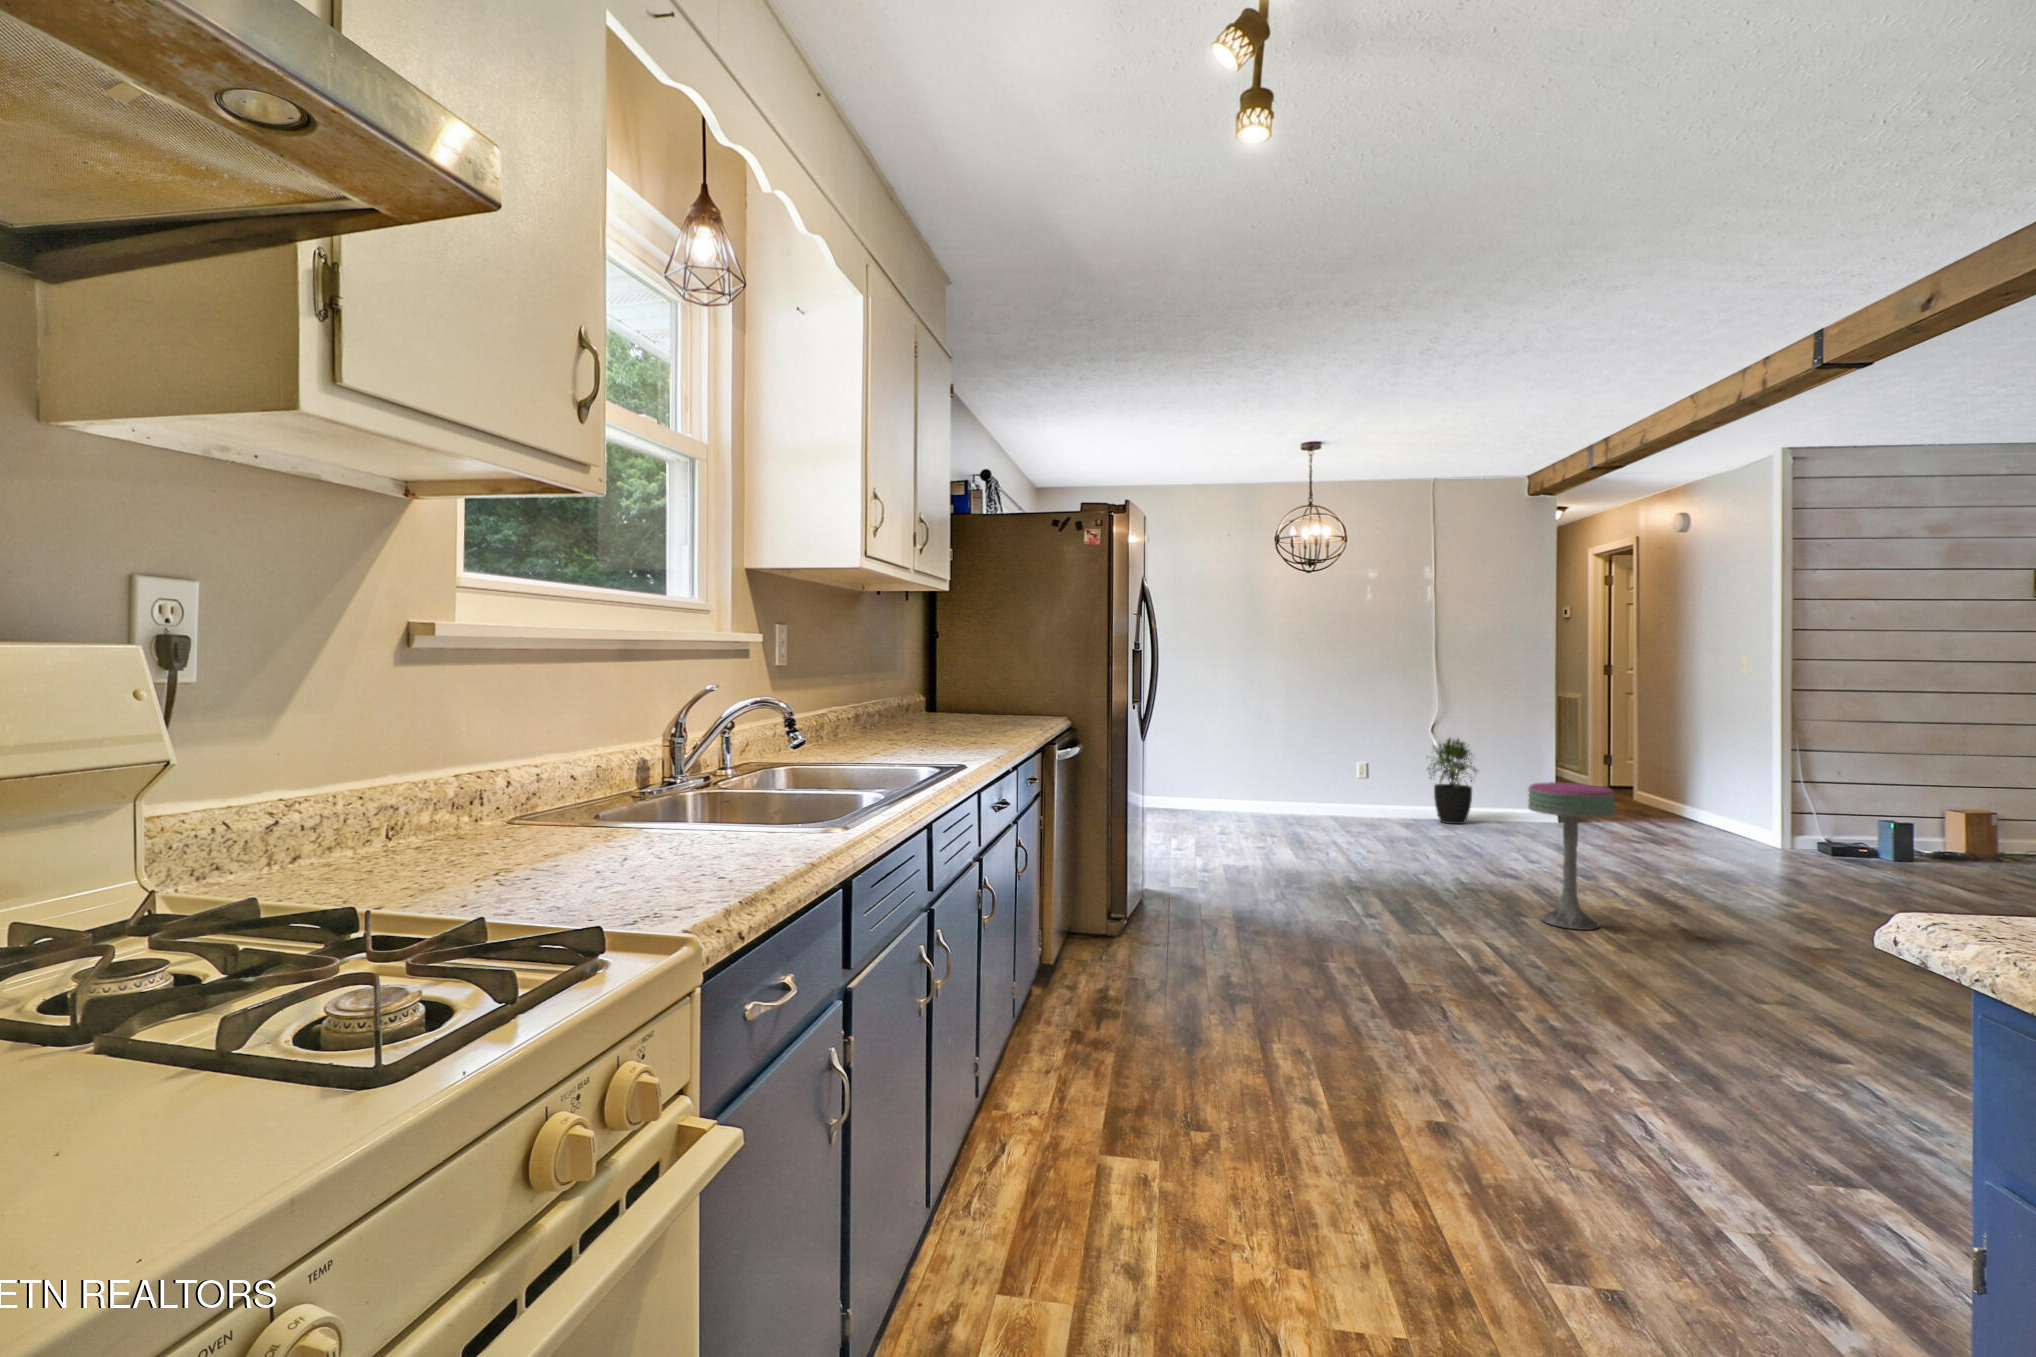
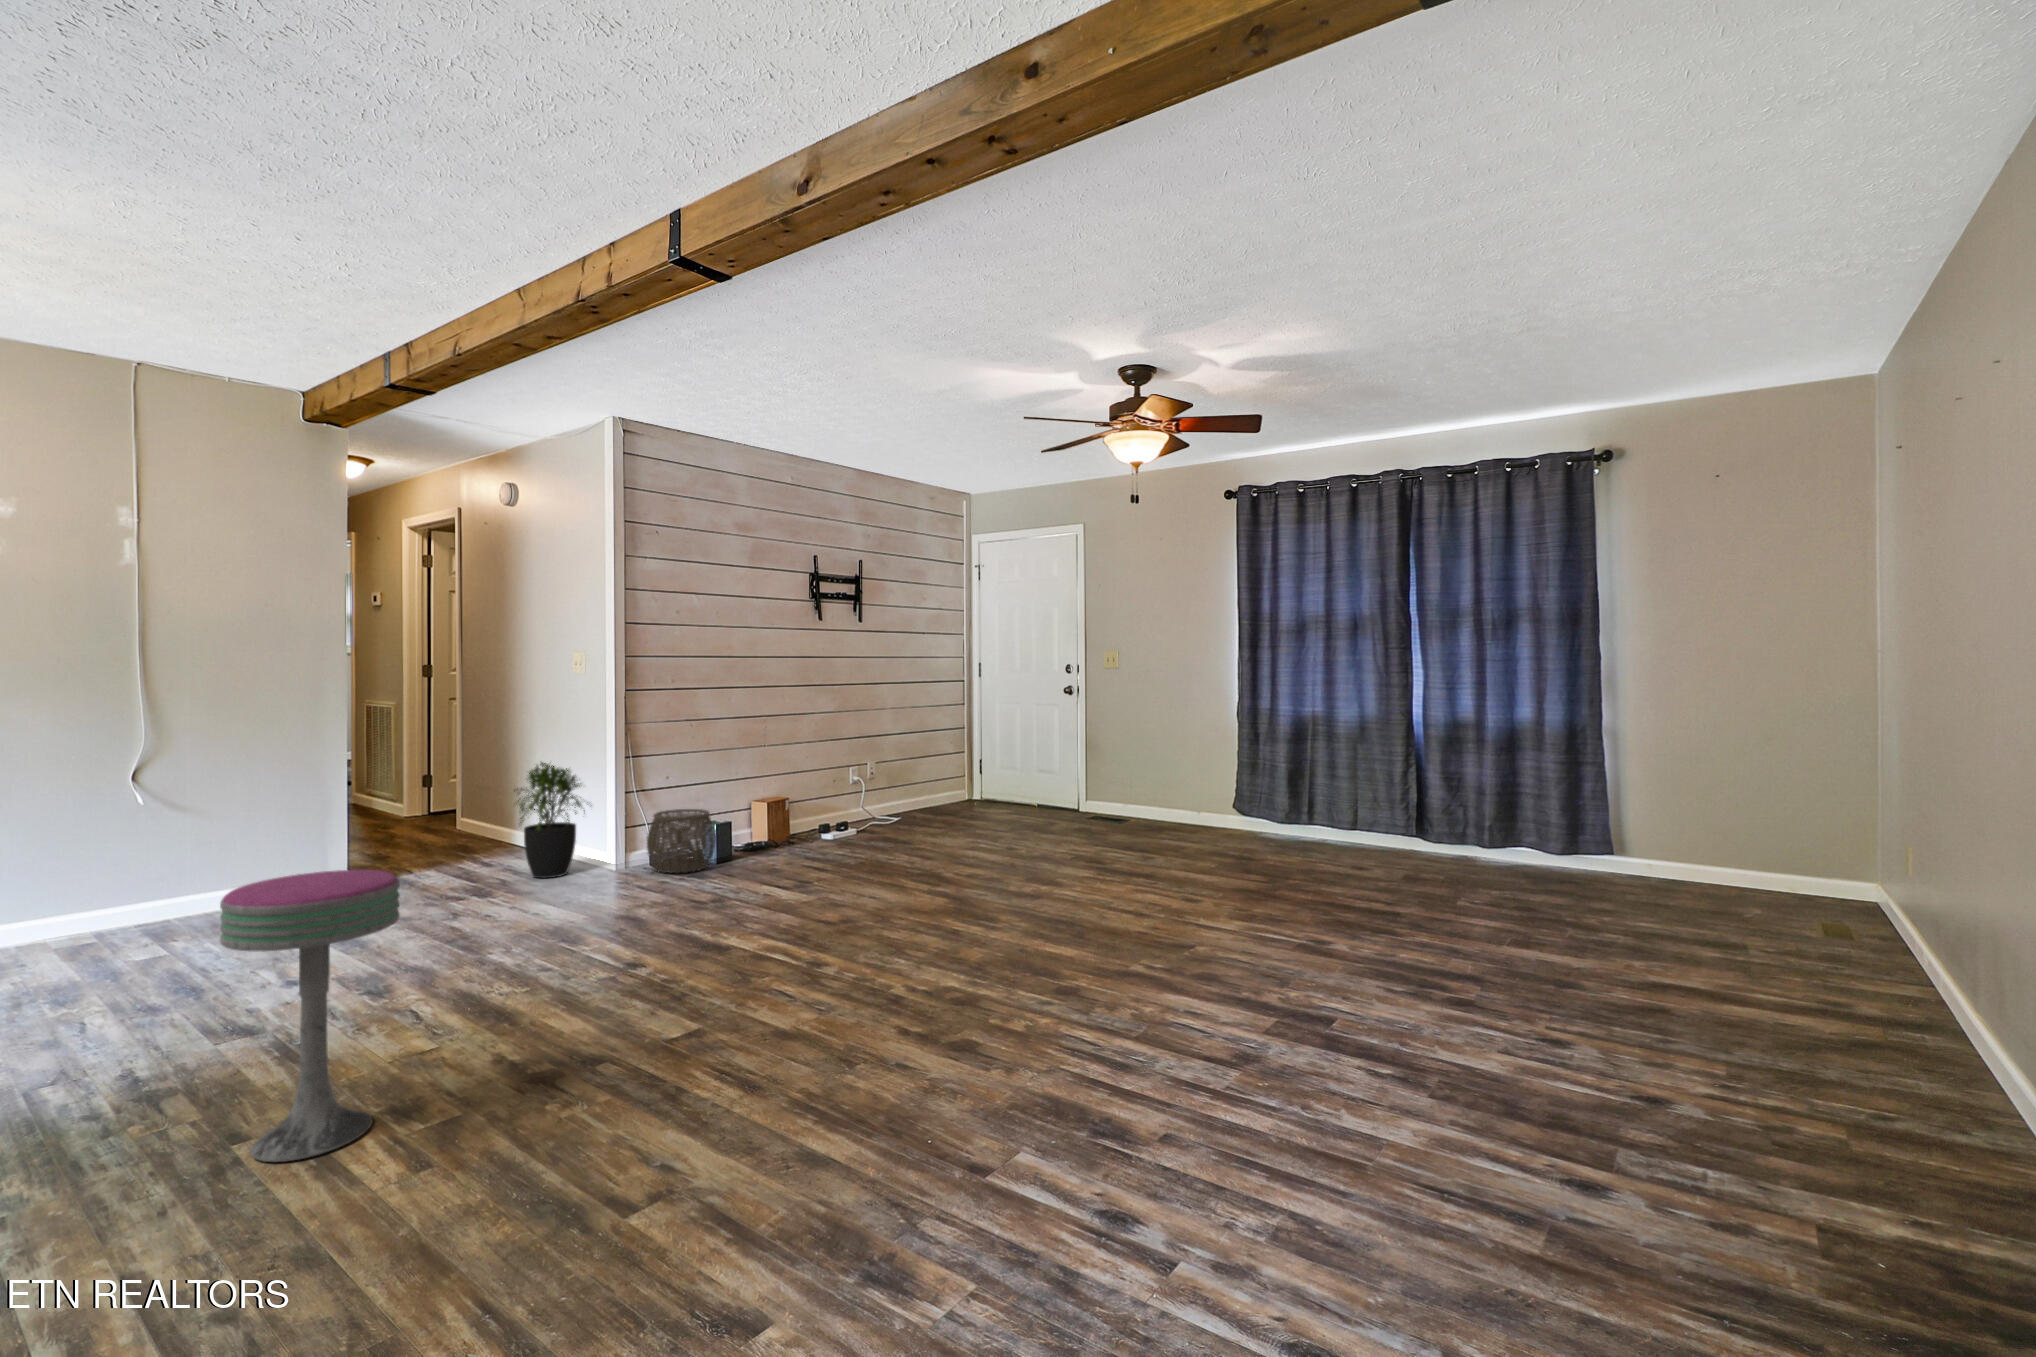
potted plant: present [1426,738,1477,824] -> present [514,762,592,878]
woven basket: none [1811,802,1895,863] -> present [647,809,715,873]

